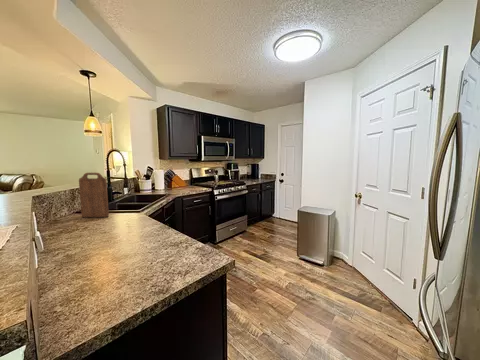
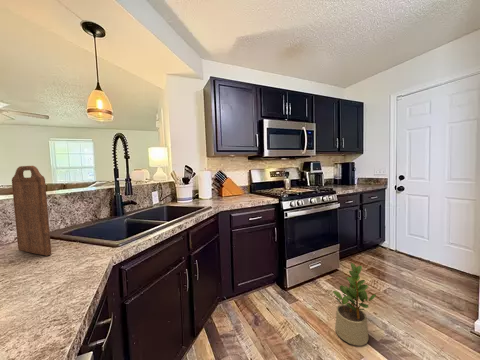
potted plant: none [241,220,260,258] -> present [333,263,376,345]

